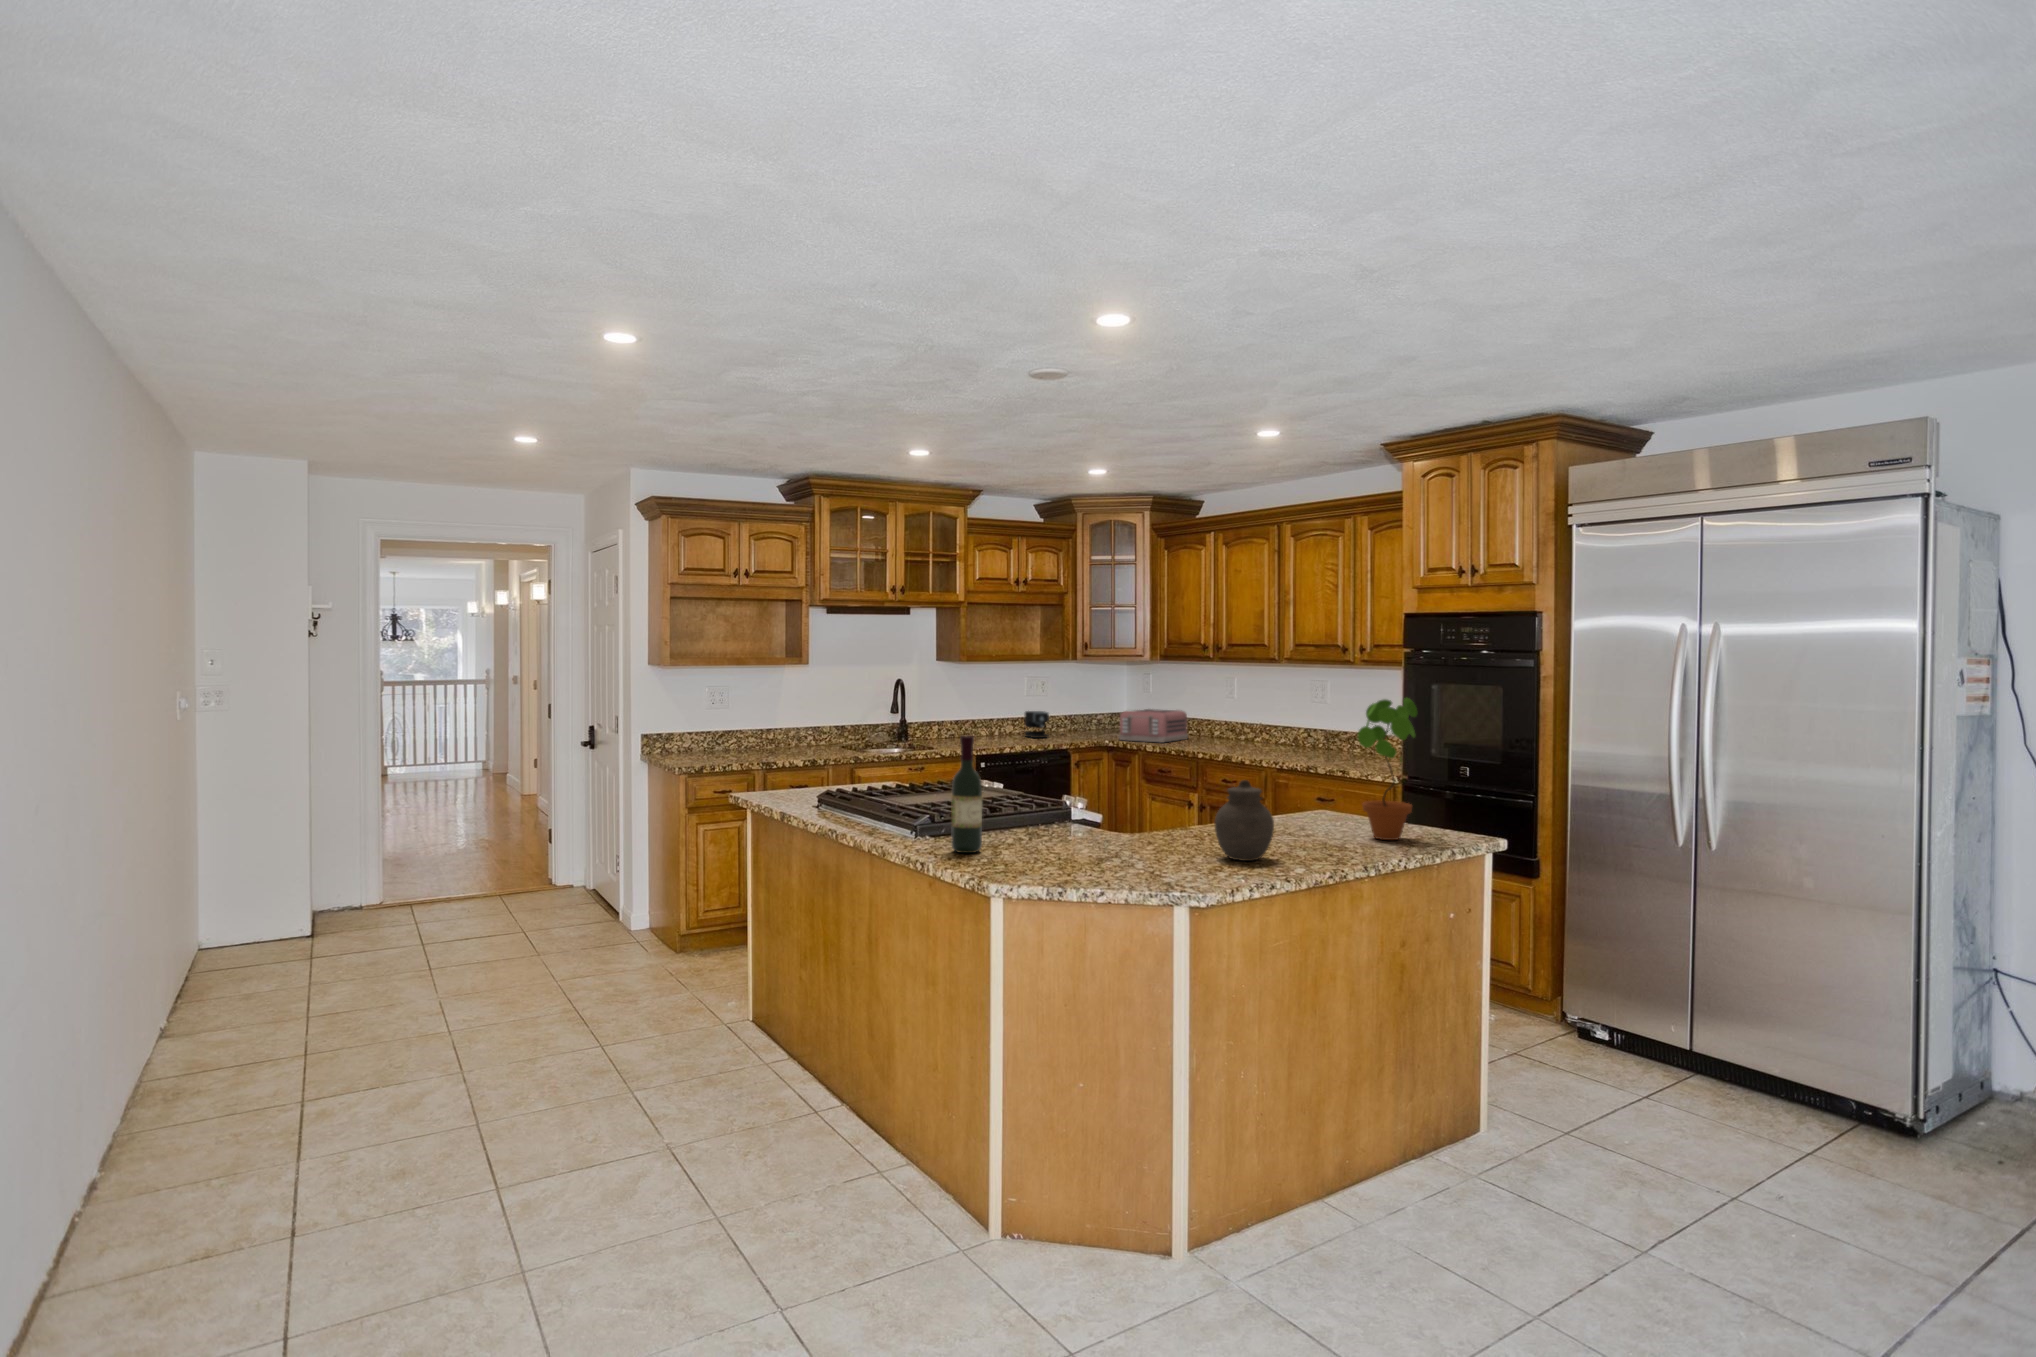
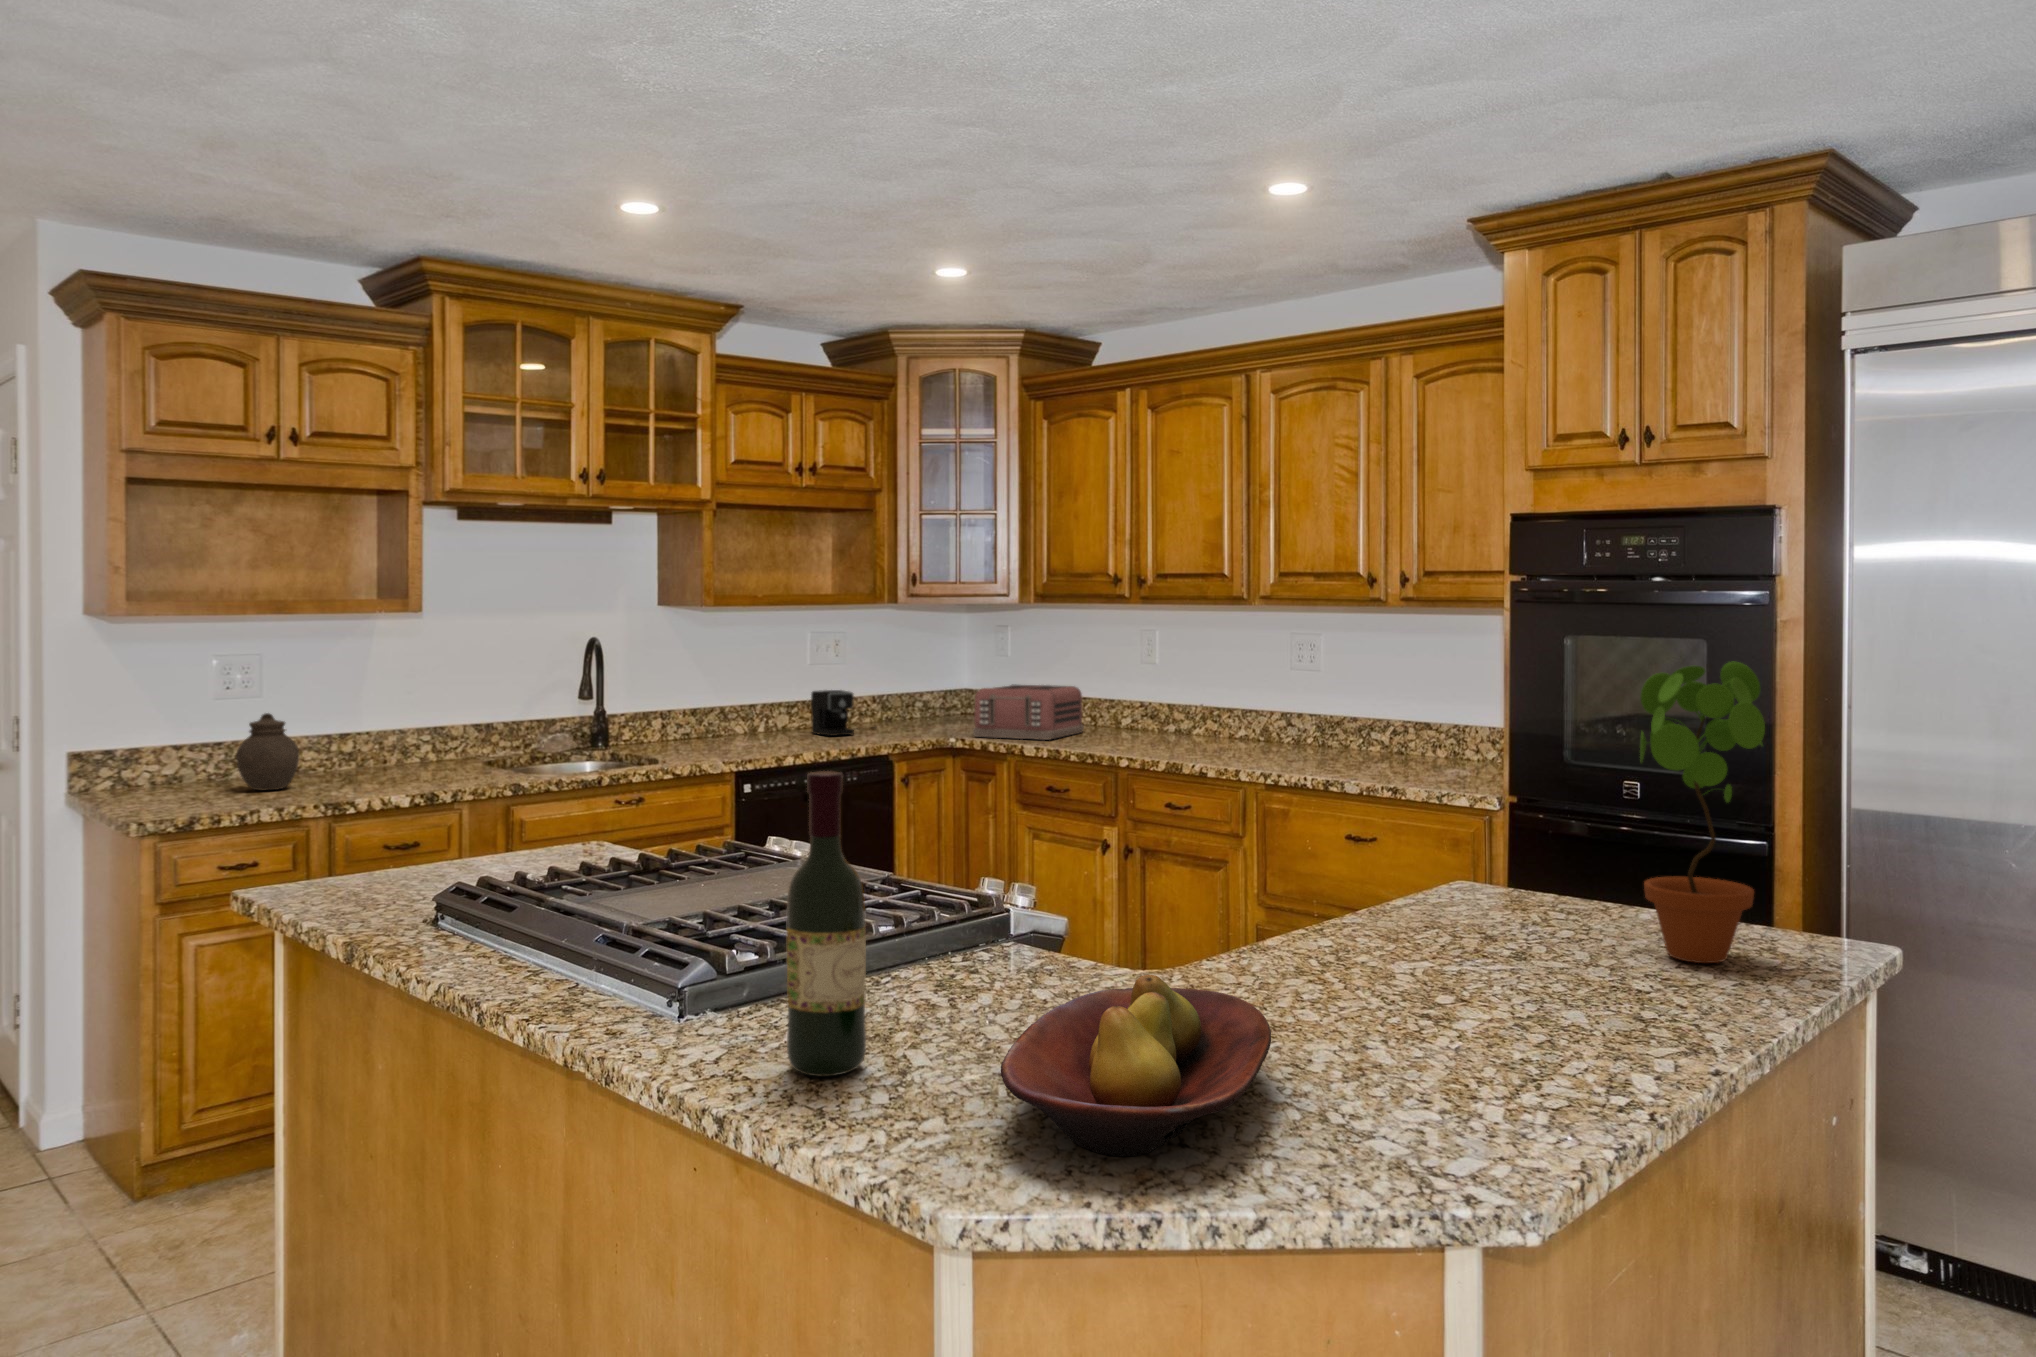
jar: present [1215,780,1274,861] -> present [236,713,300,790]
fruit bowl: none [1020,817,1137,874] -> present [1001,975,1271,1156]

